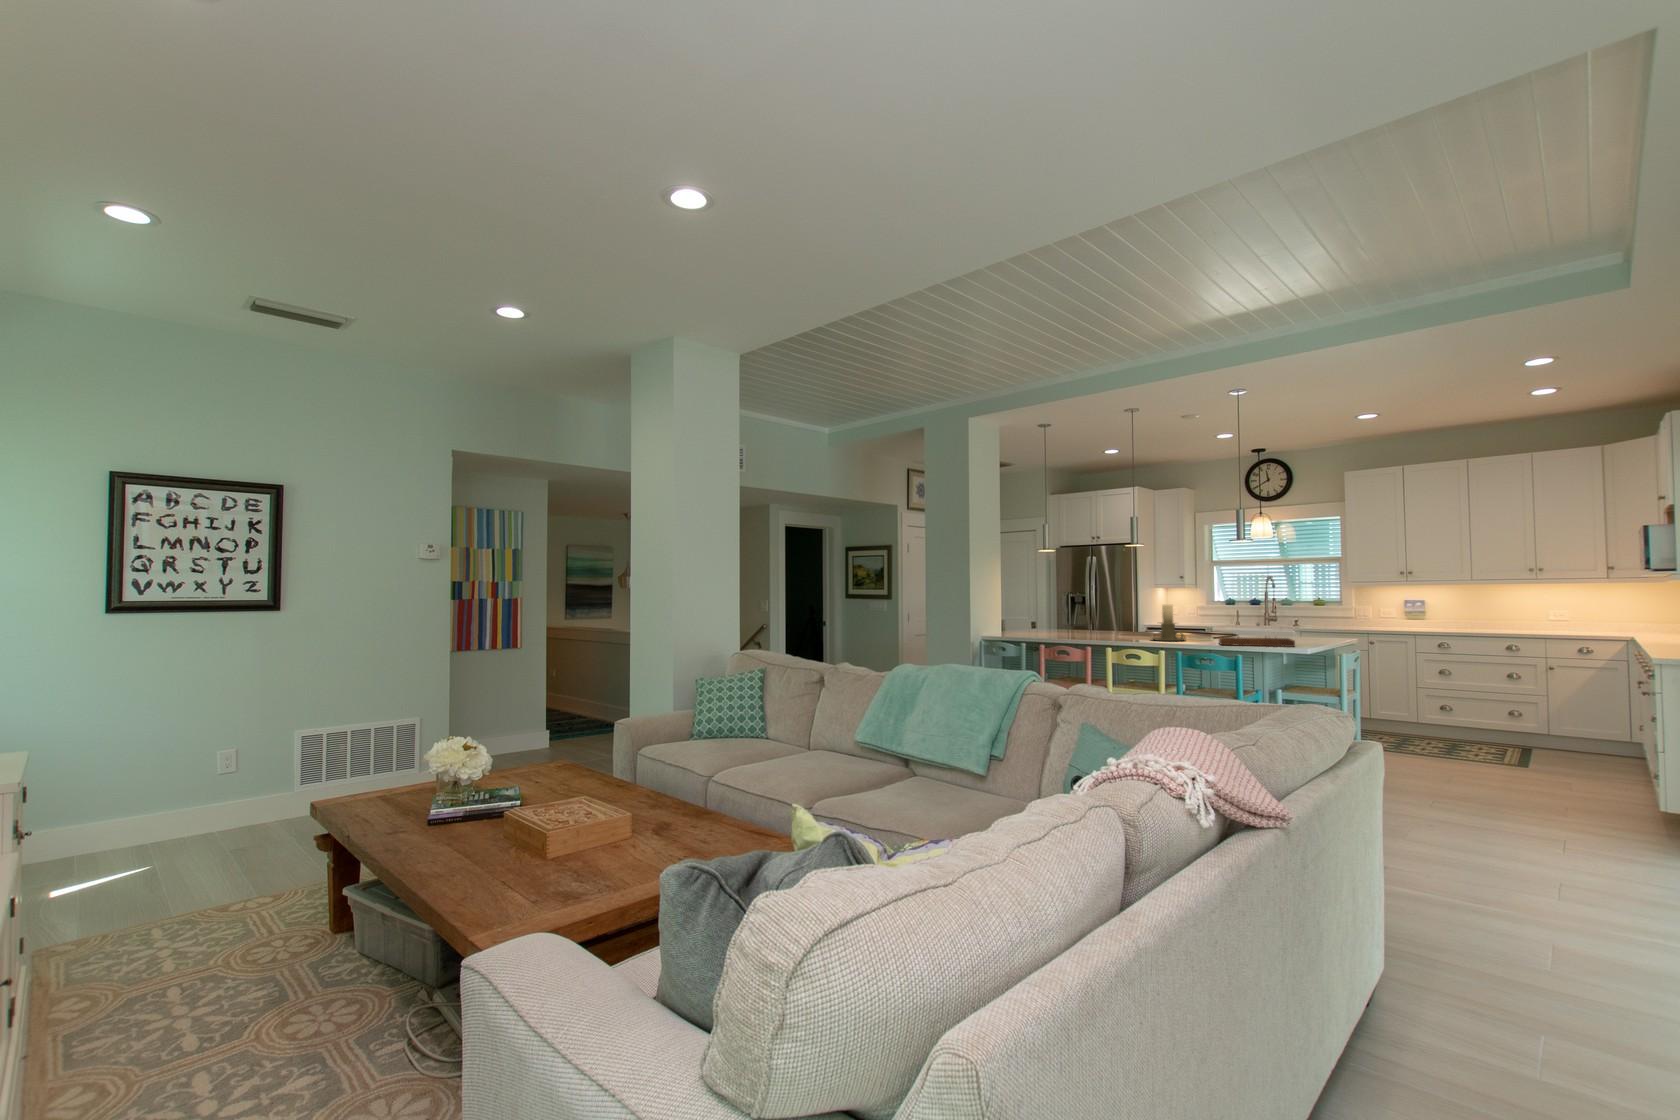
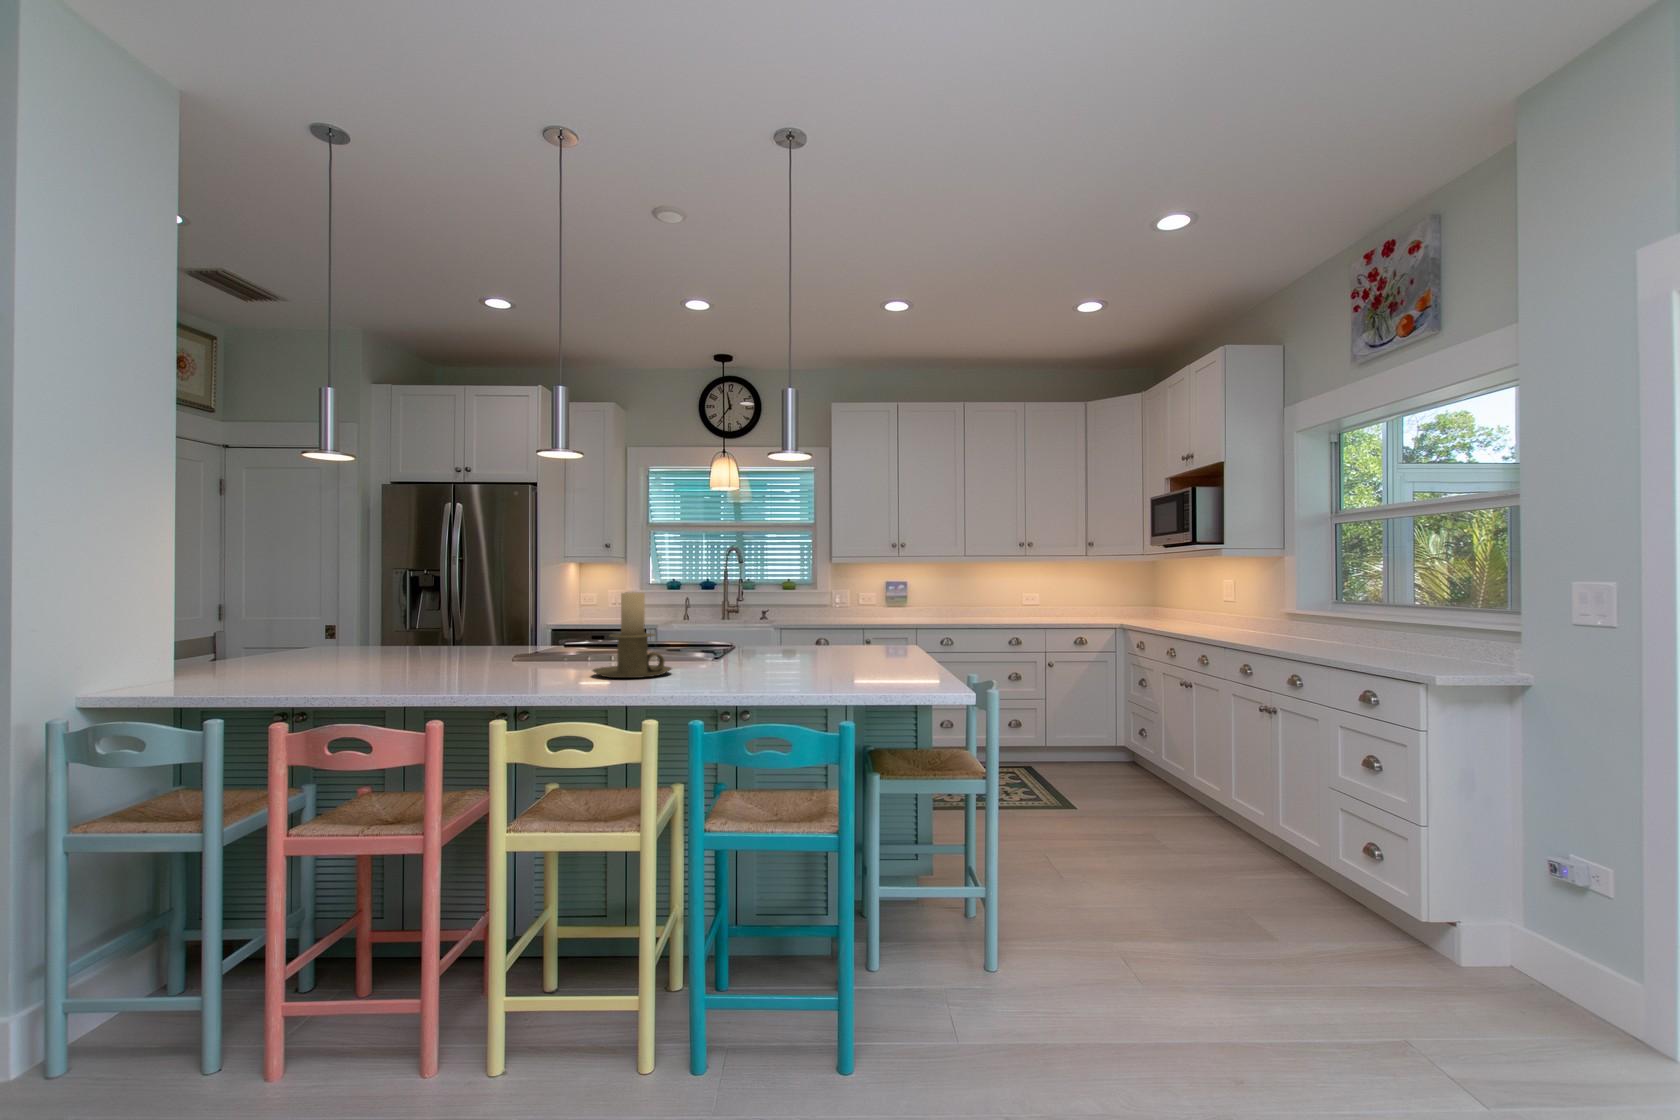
tray: present [1219,623,1295,647] -> none [747,630,903,687]

